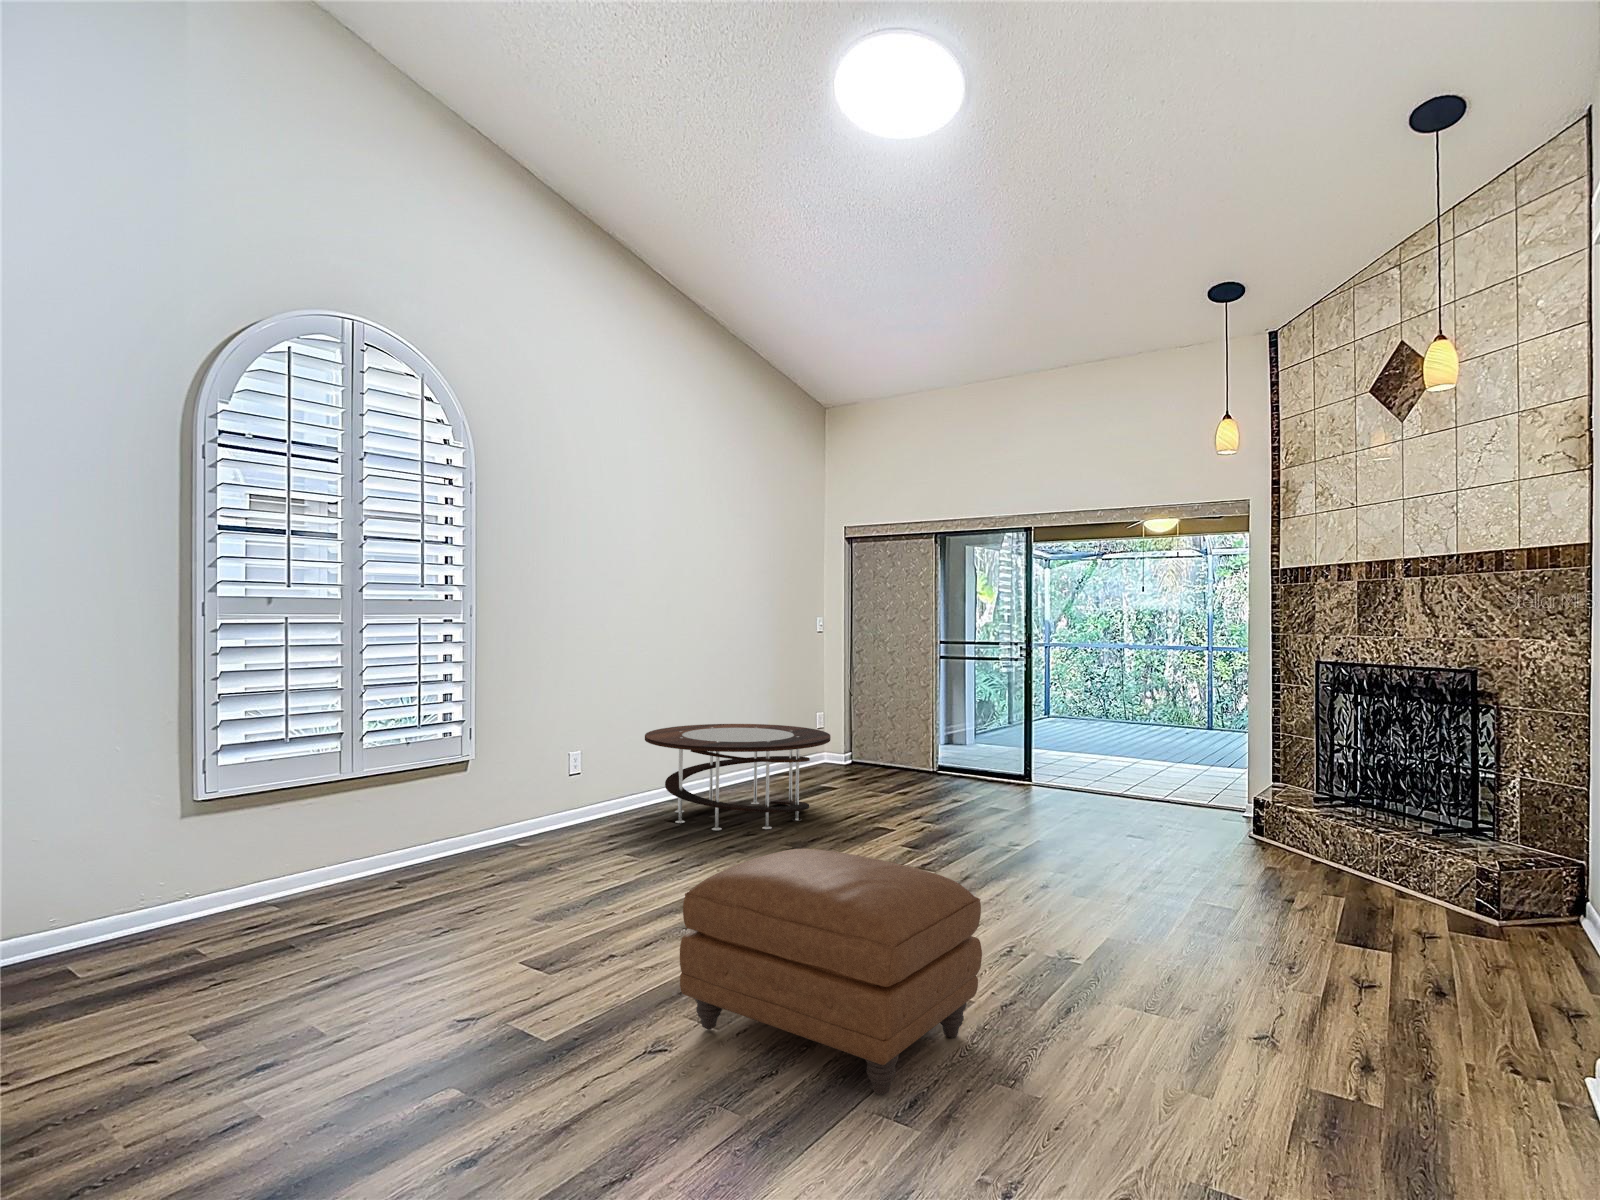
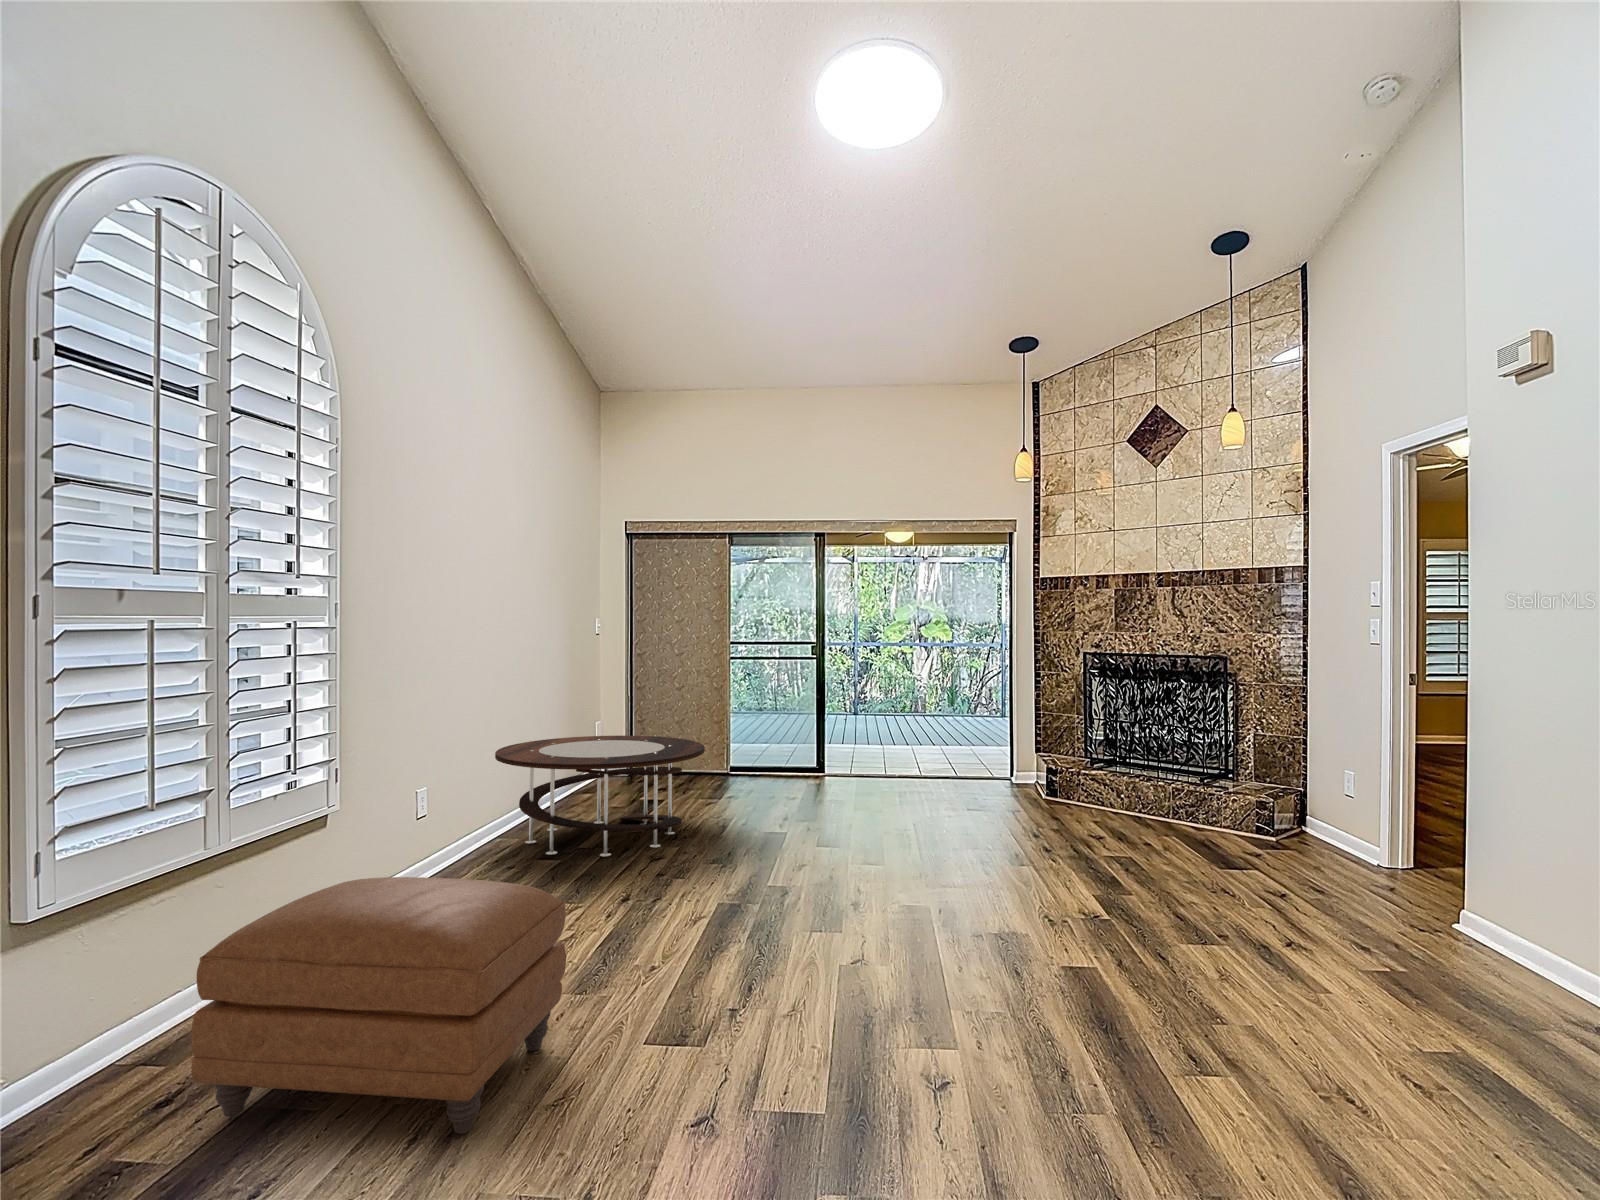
ottoman: present [680,849,982,1095] -> present [191,877,566,1134]

